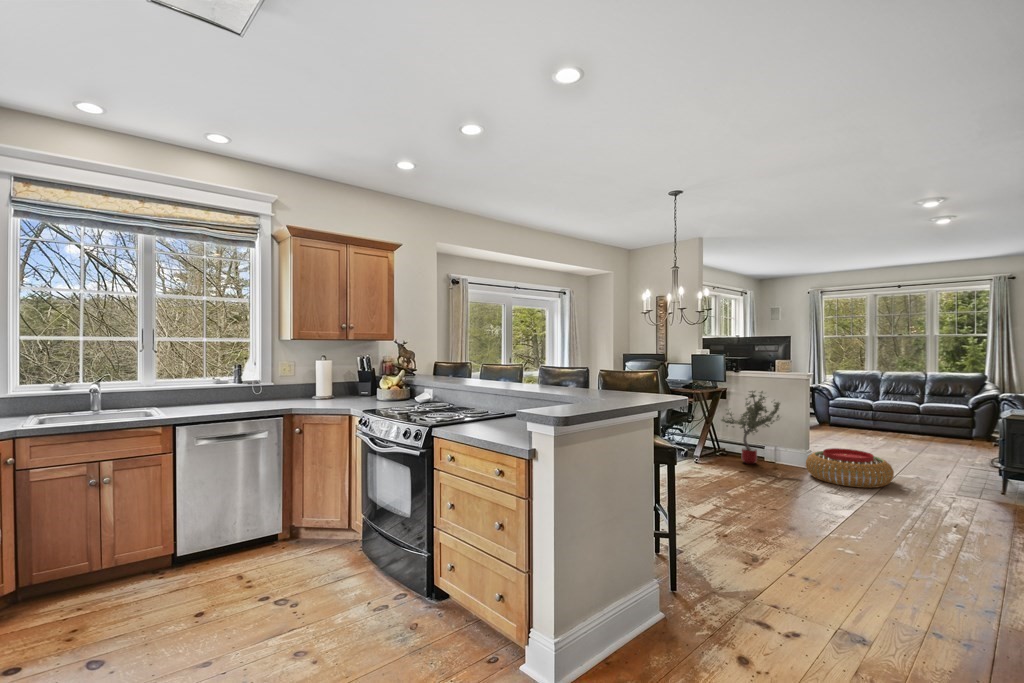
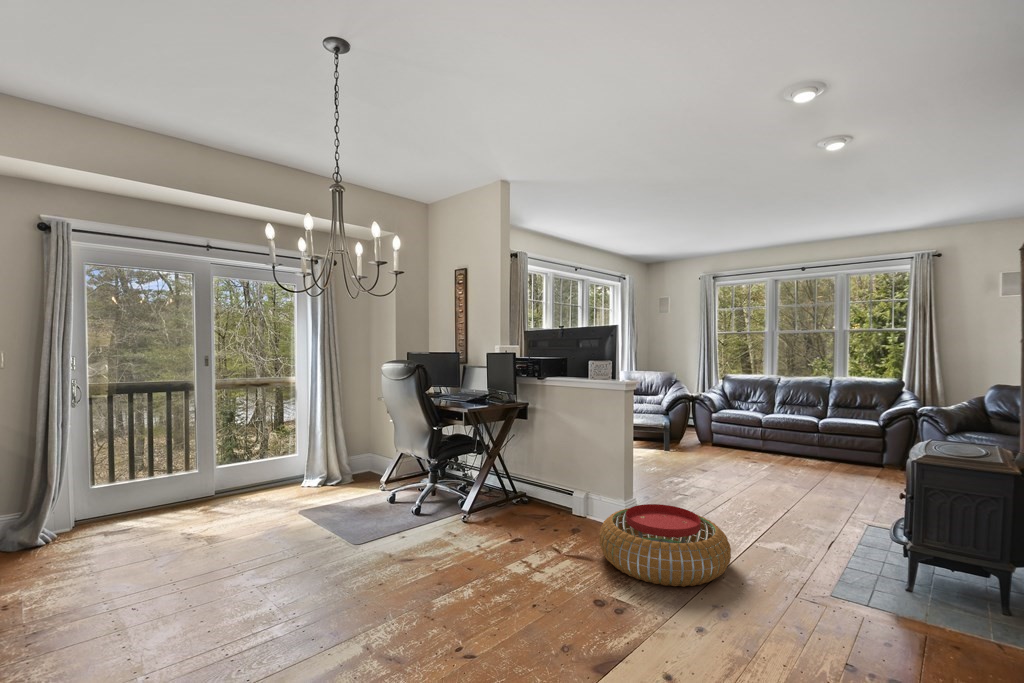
potted tree: present [721,391,780,464] -> none [503,405,580,524]

